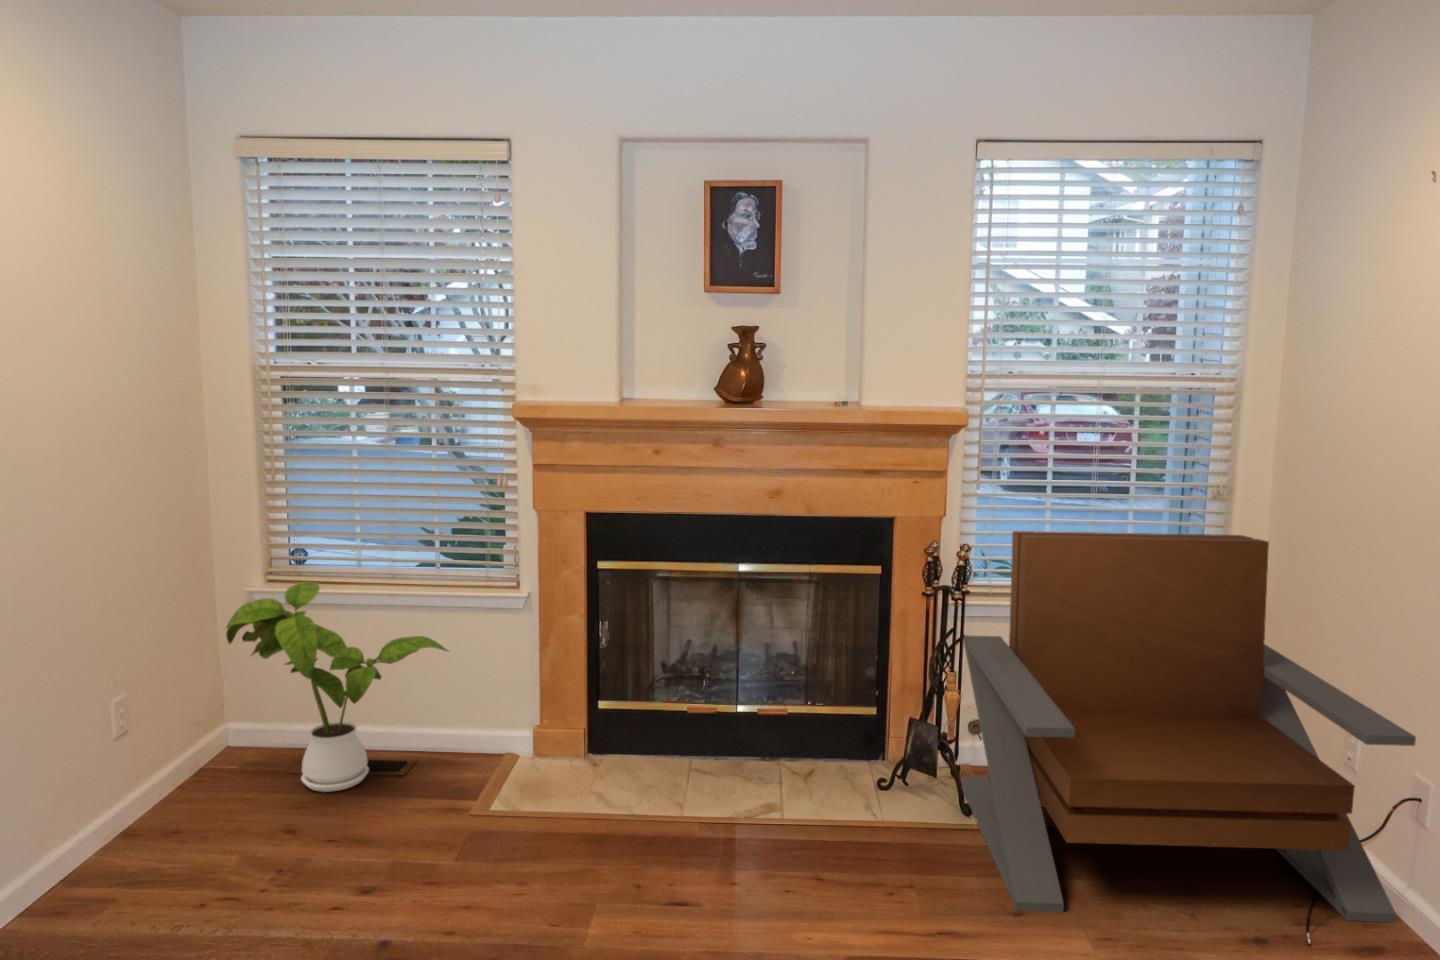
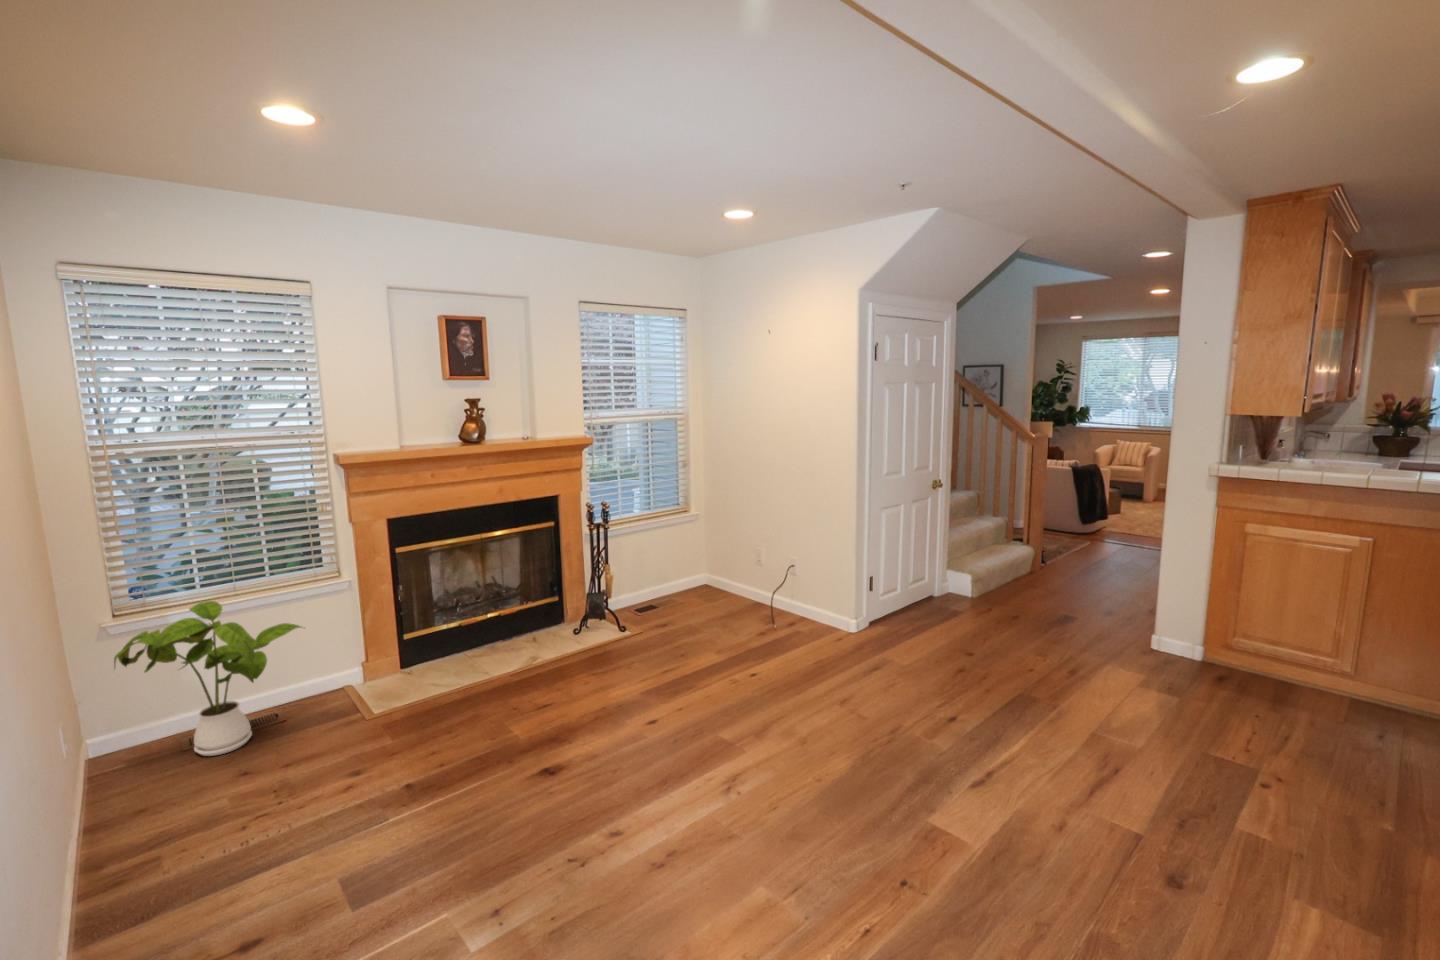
lounge chair: present [962,531,1416,922] -> none [600,481,786,655]

